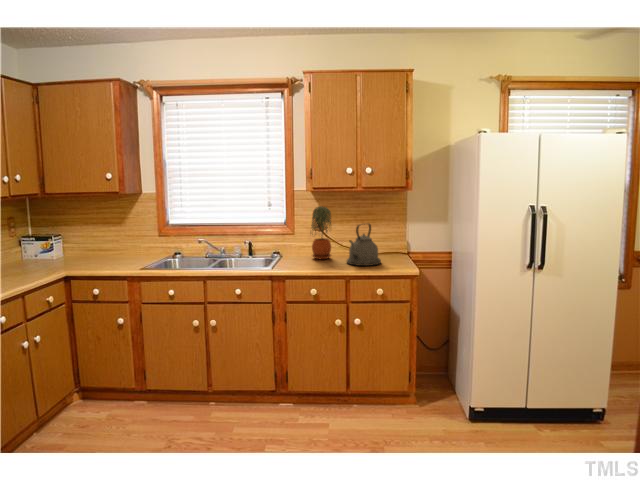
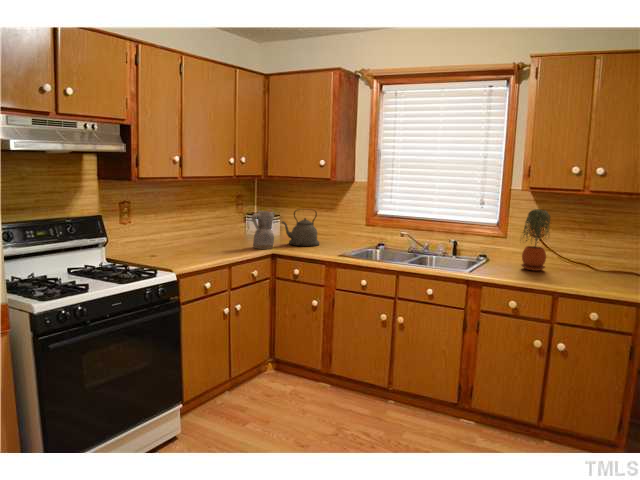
kettle: present [347,224,381,266] -> present [282,210,319,246]
ceramic pitcher: none [24,232,57,275] -> present [252,211,275,249]

